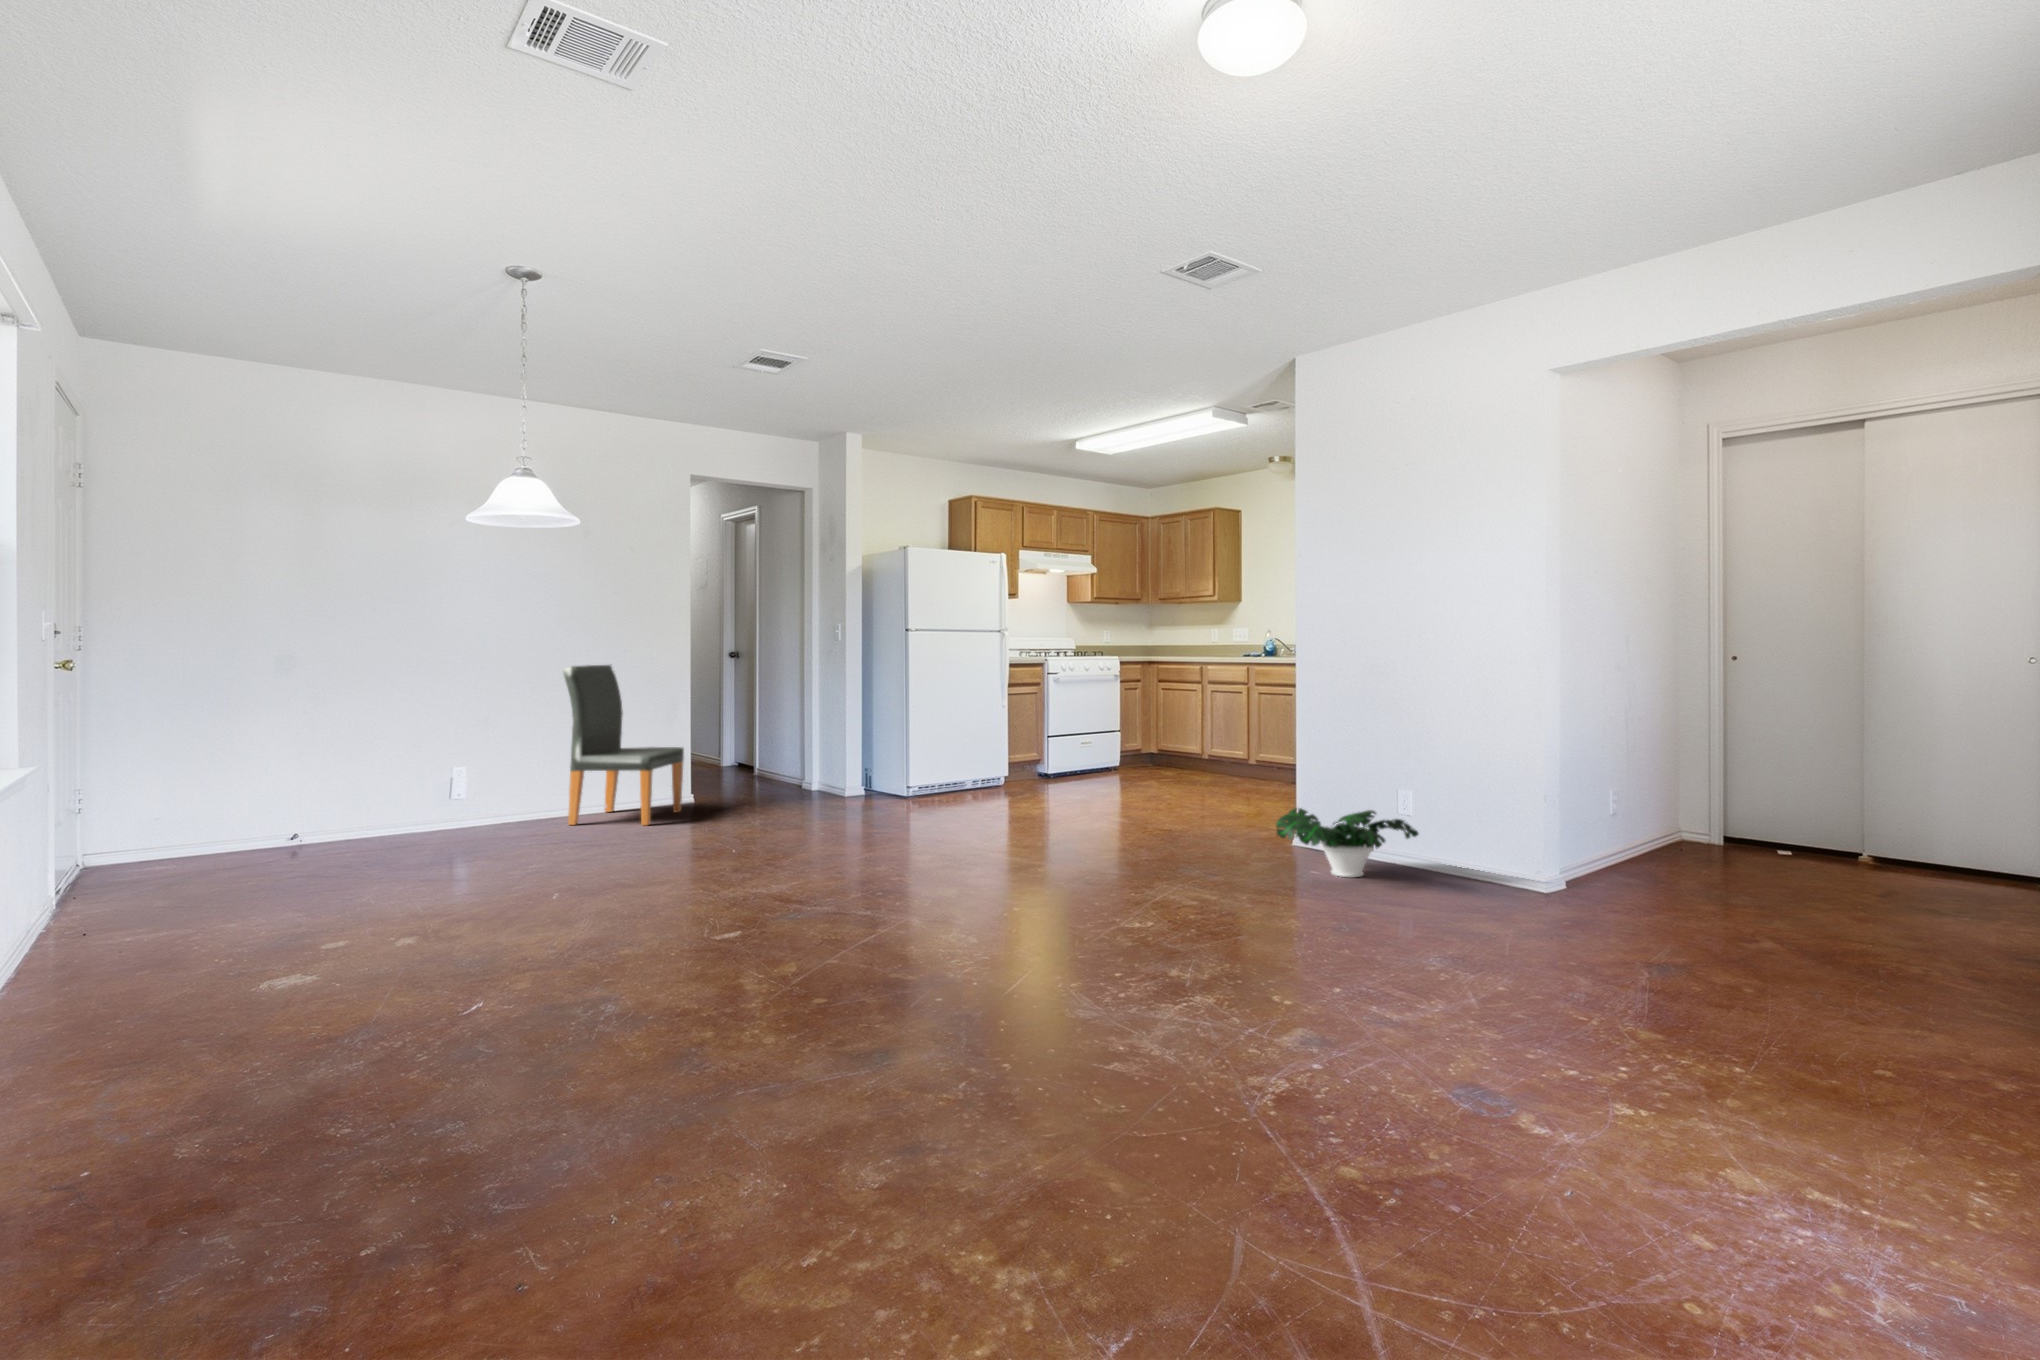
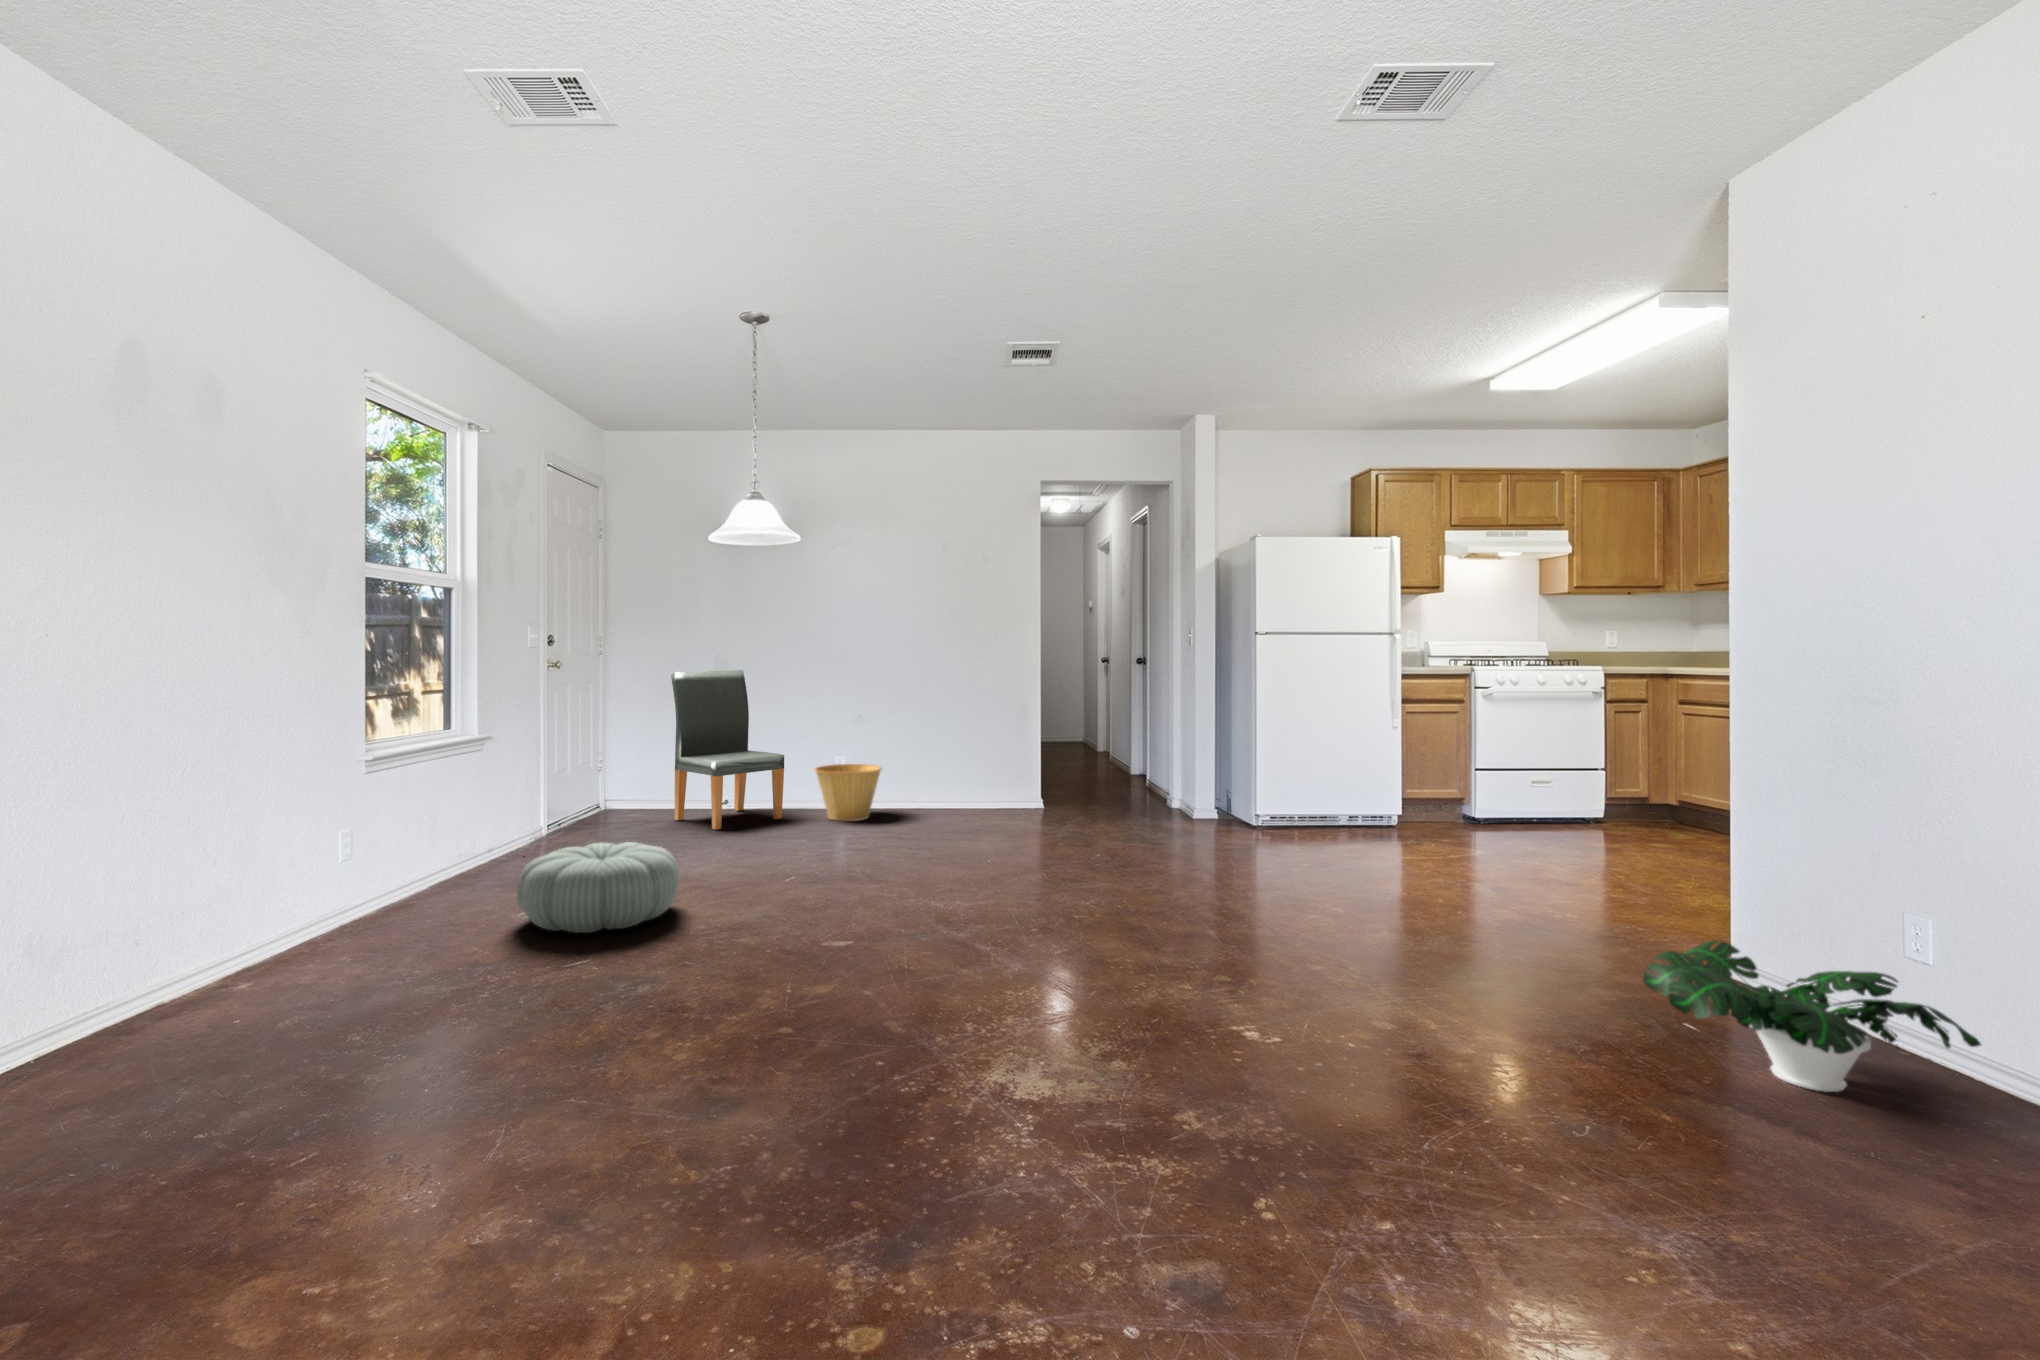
dining chair: present [563,665,684,825] -> present [671,670,784,830]
basket: none [442,773,530,838] -> present [814,764,882,821]
pouf: none [247,864,463,973] -> present [517,842,679,933]

